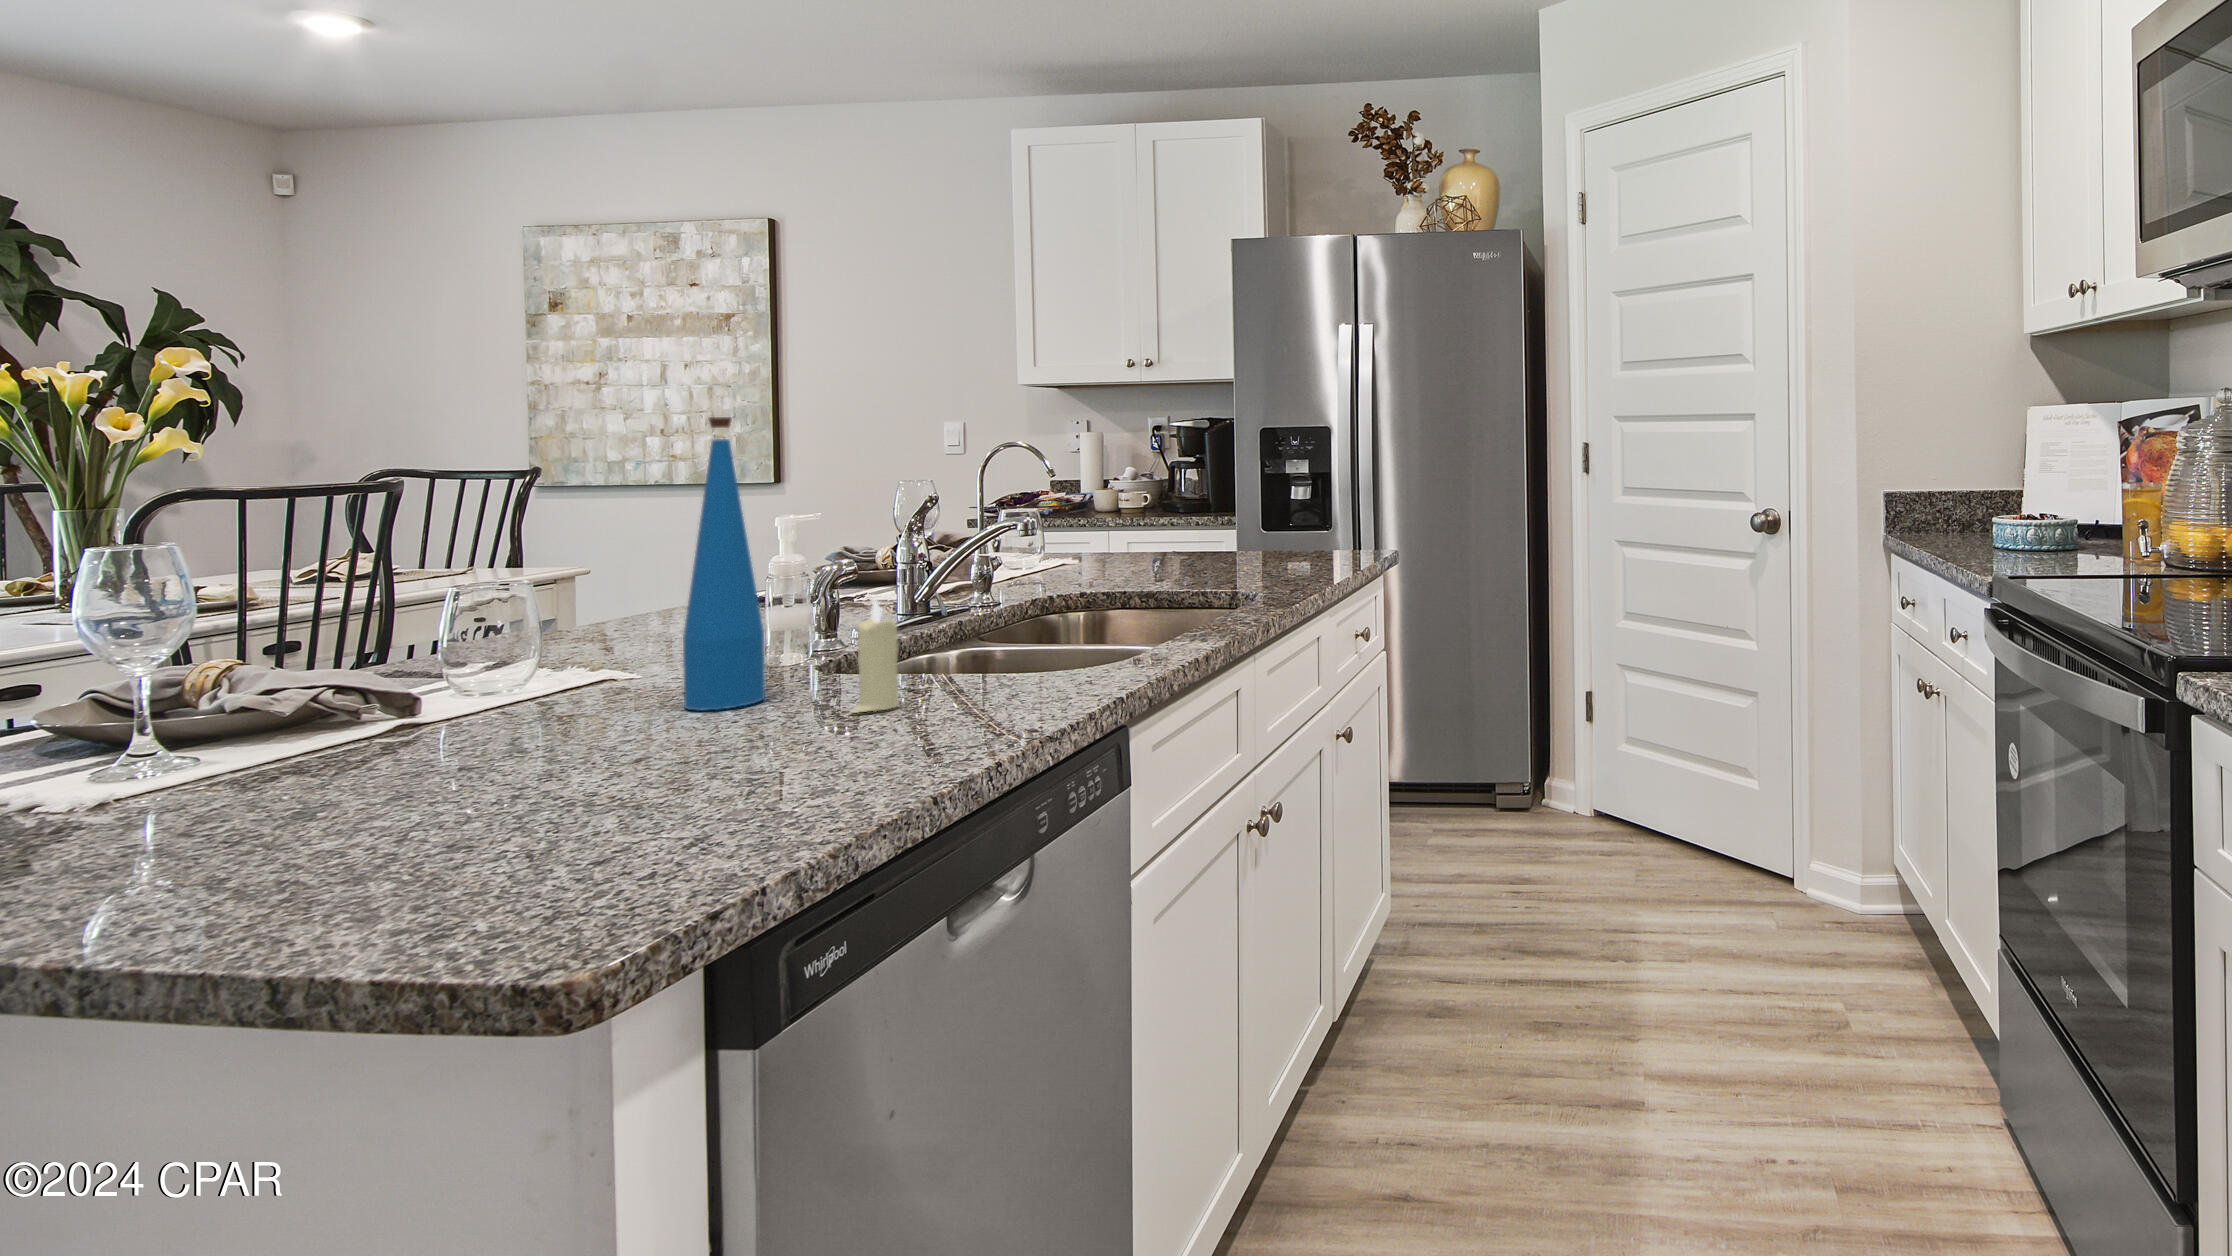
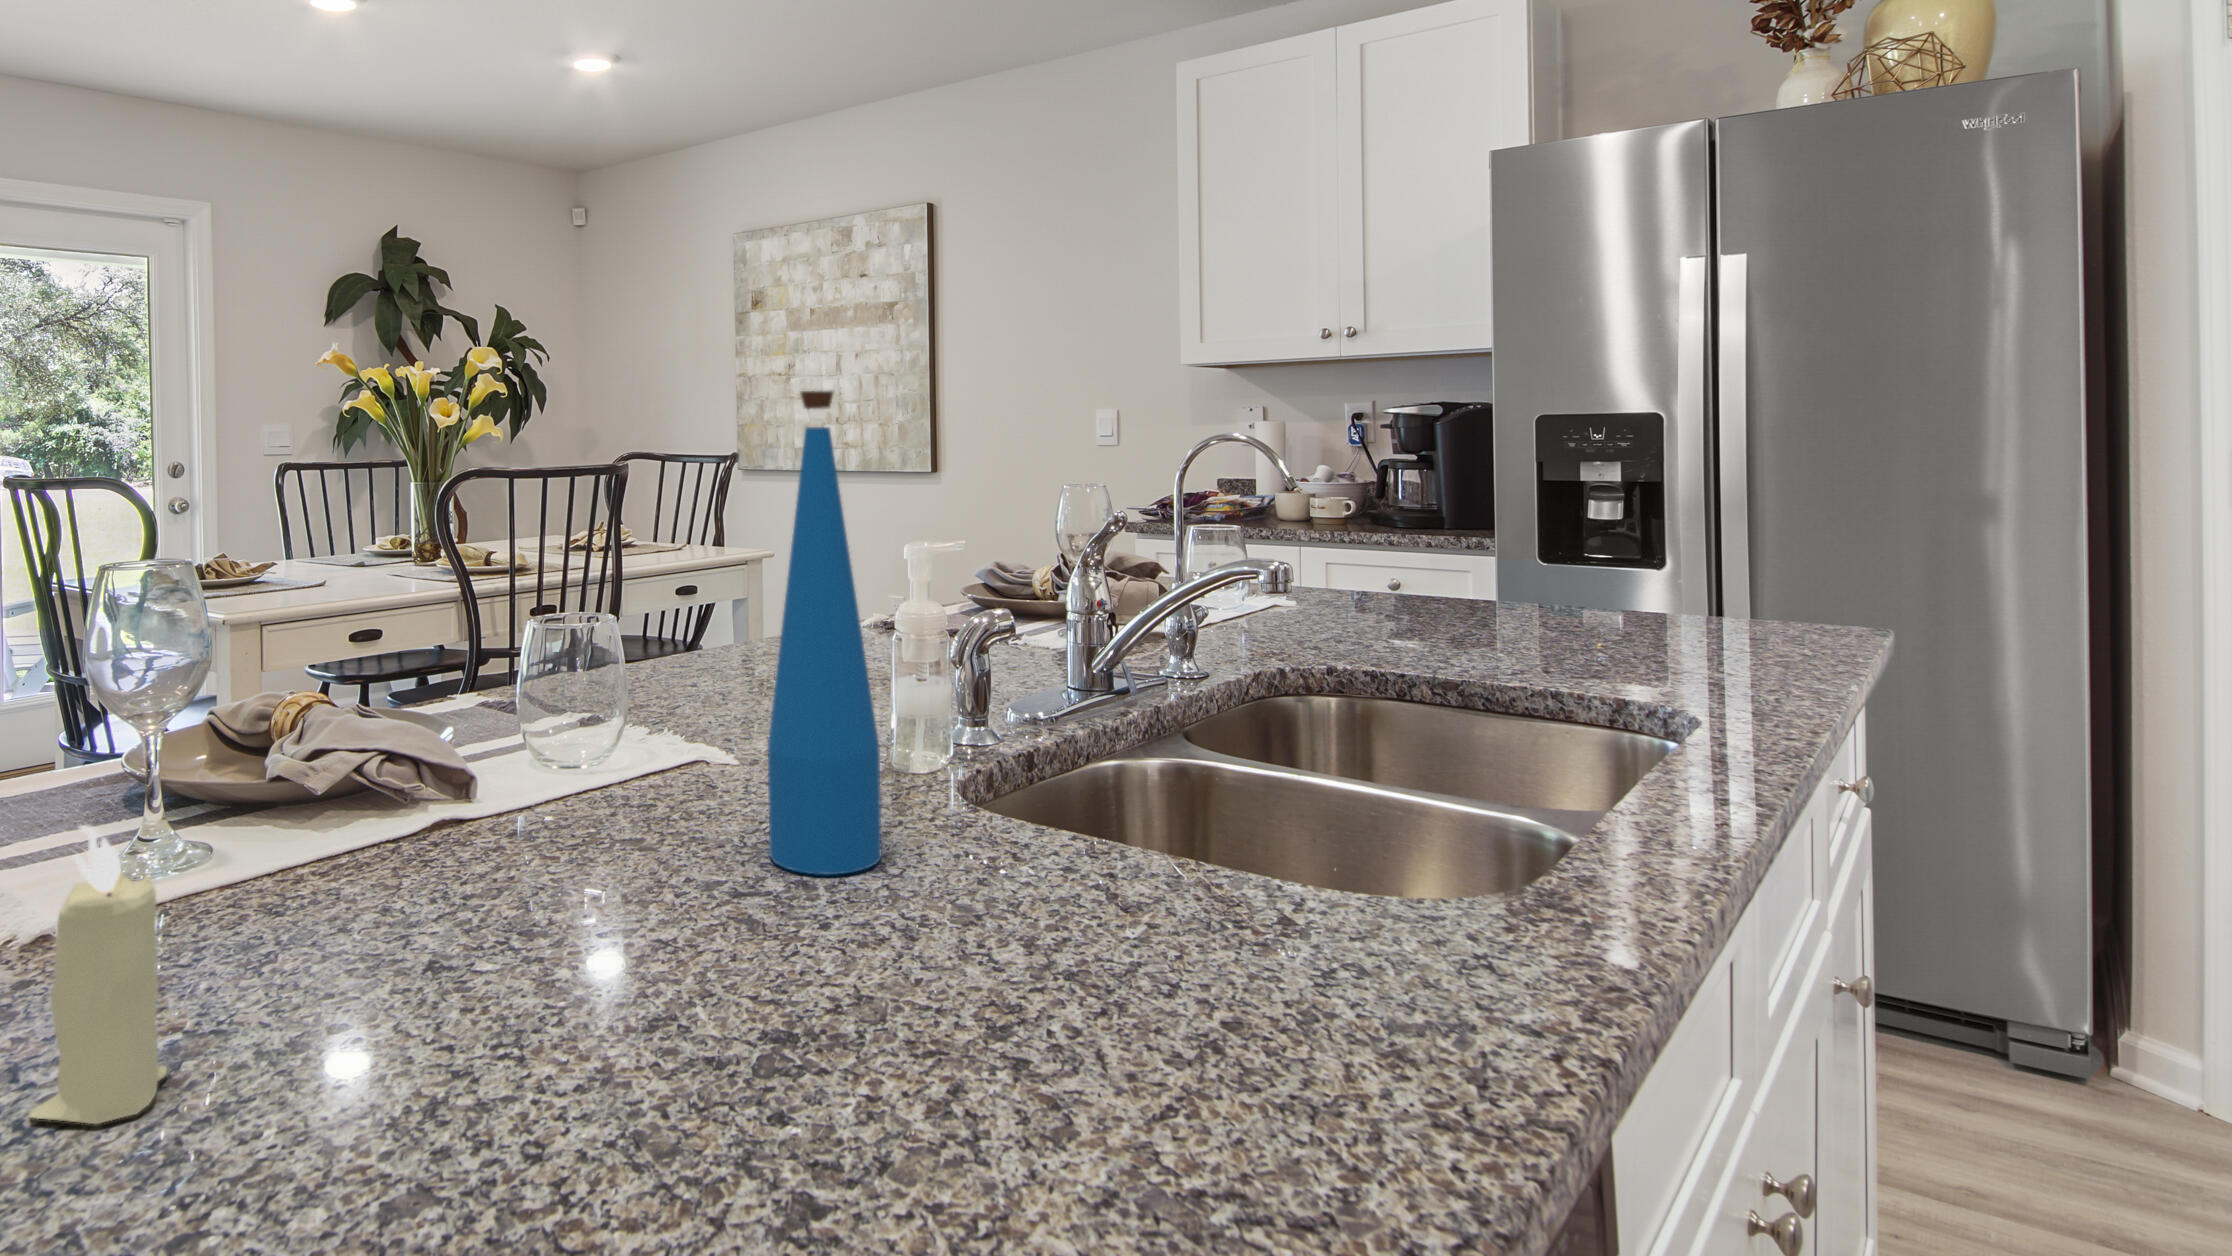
candle: present [851,595,898,713] -> present [29,825,167,1124]

